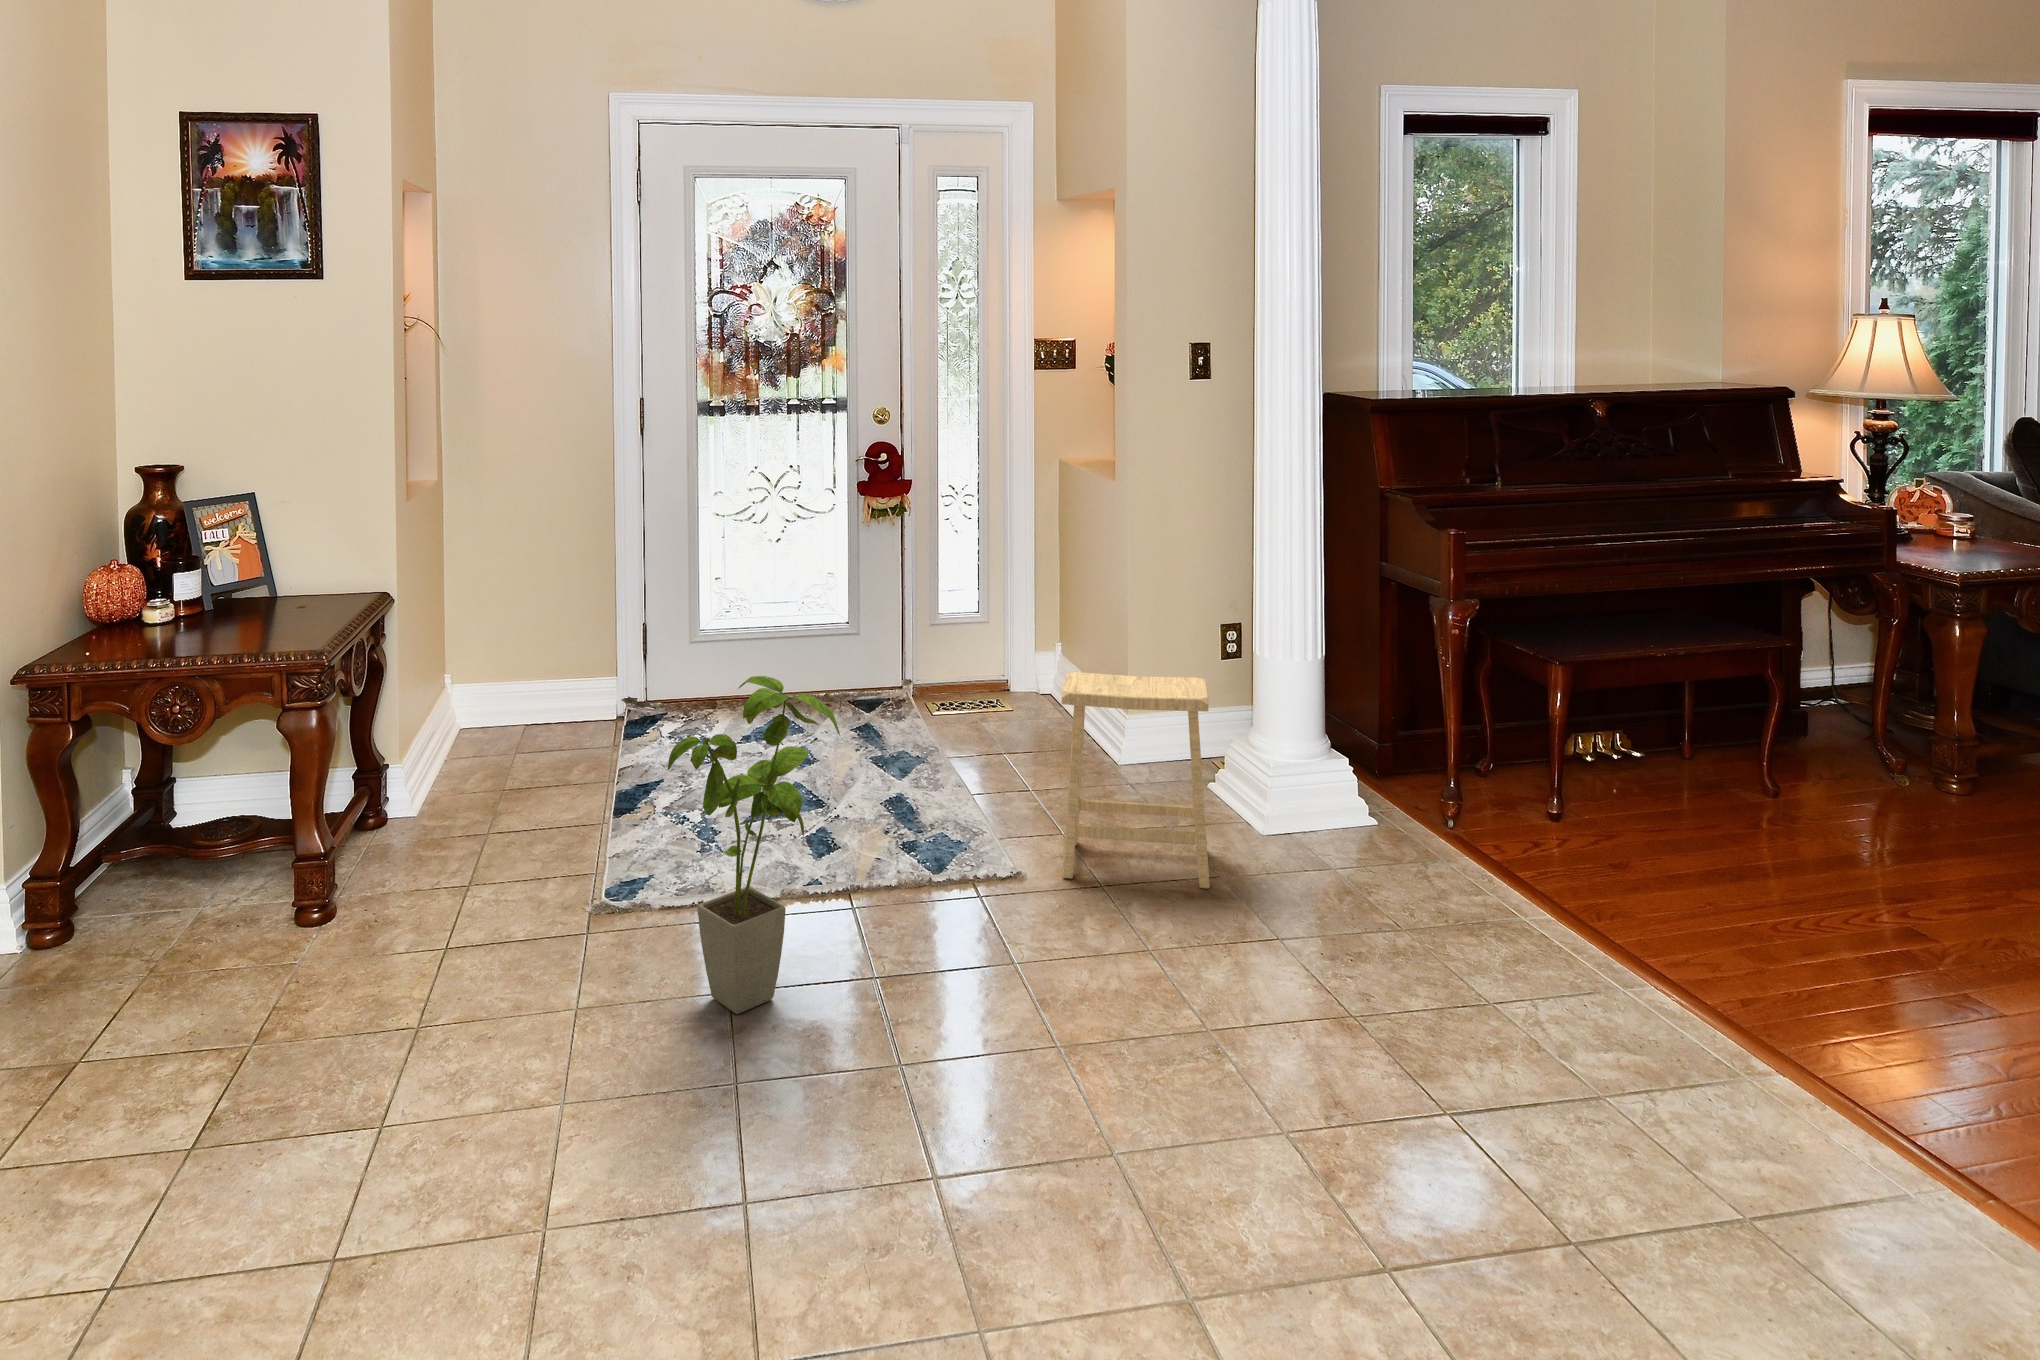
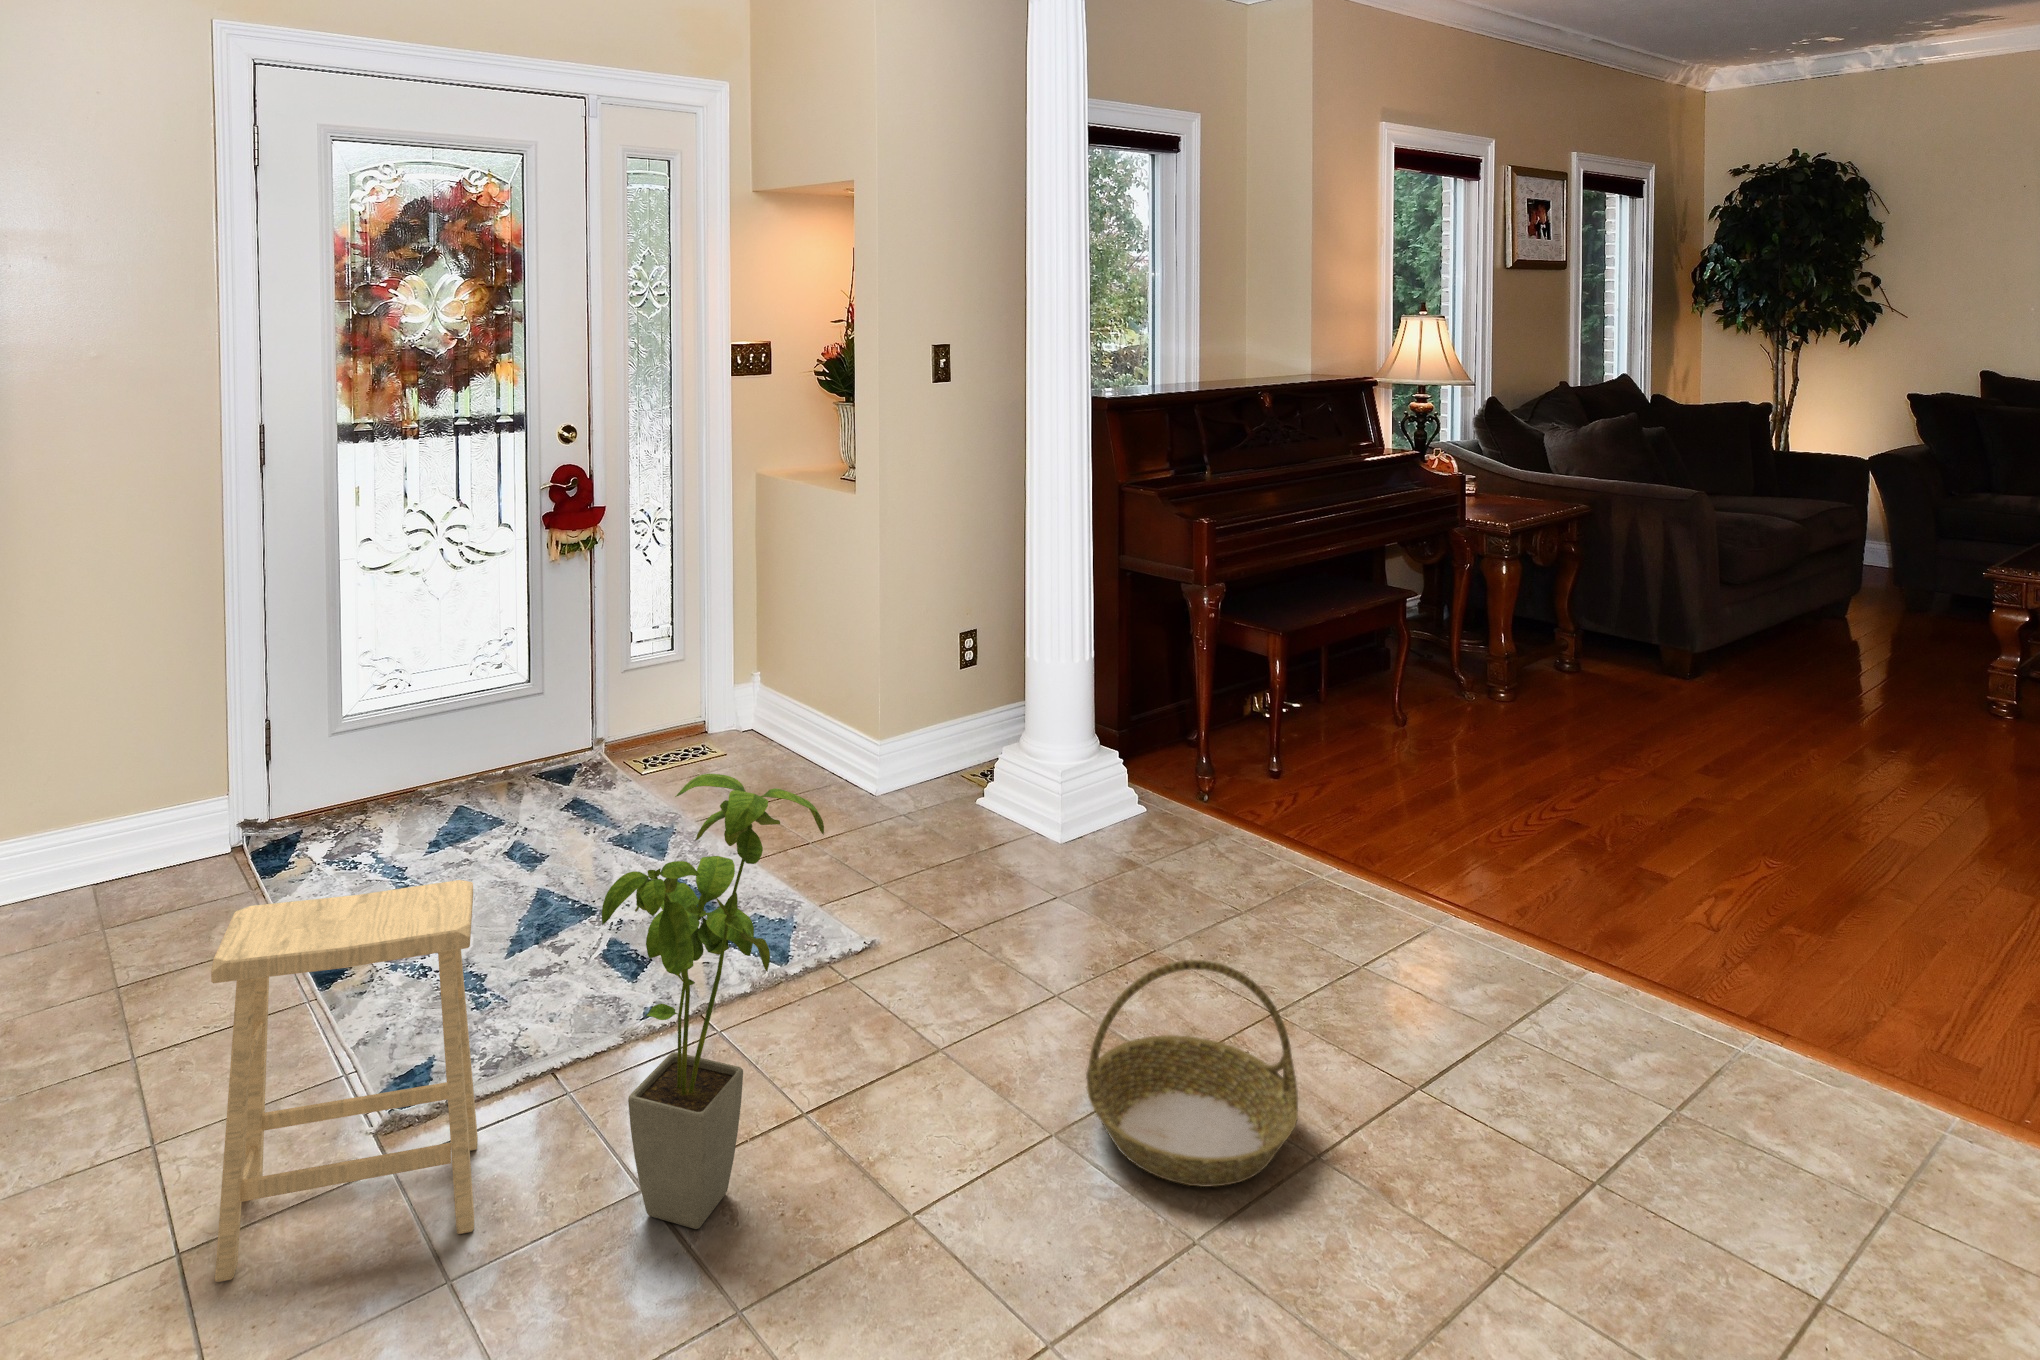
footstool: present [1062,672,1210,889] -> present [211,880,478,1282]
basket: none [1060,902,1250,1101] -> present [1086,960,1298,1187]

